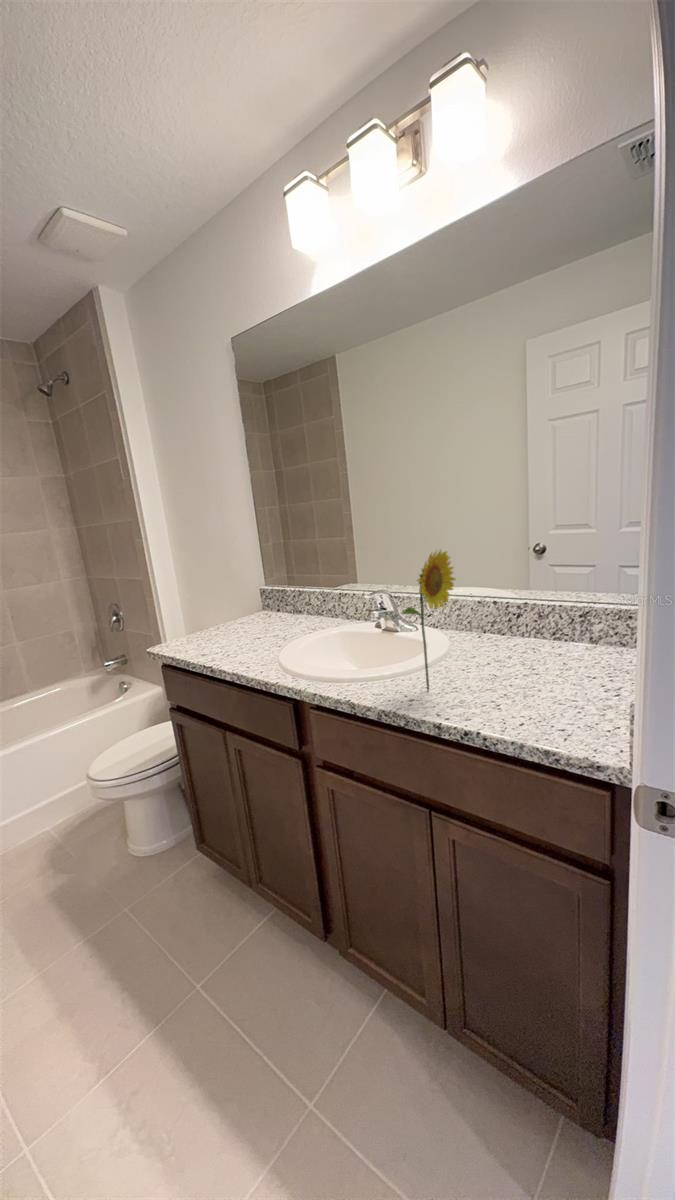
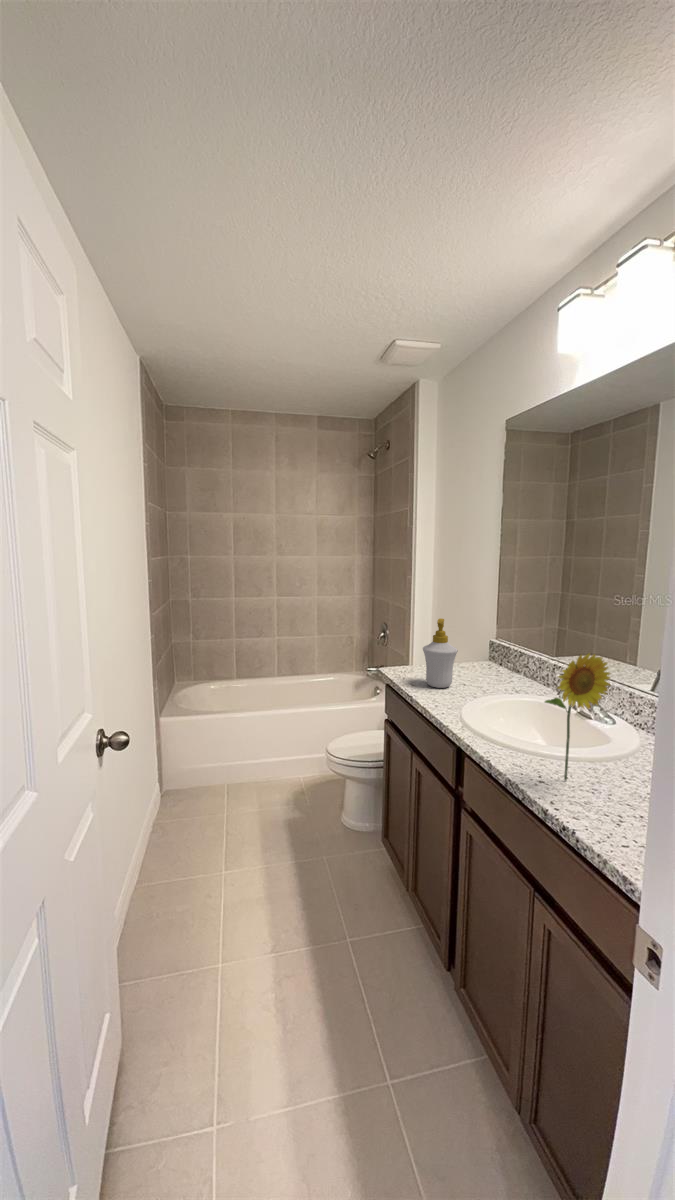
soap bottle: none [205,567,247,649] -> present [423,619,458,688]

